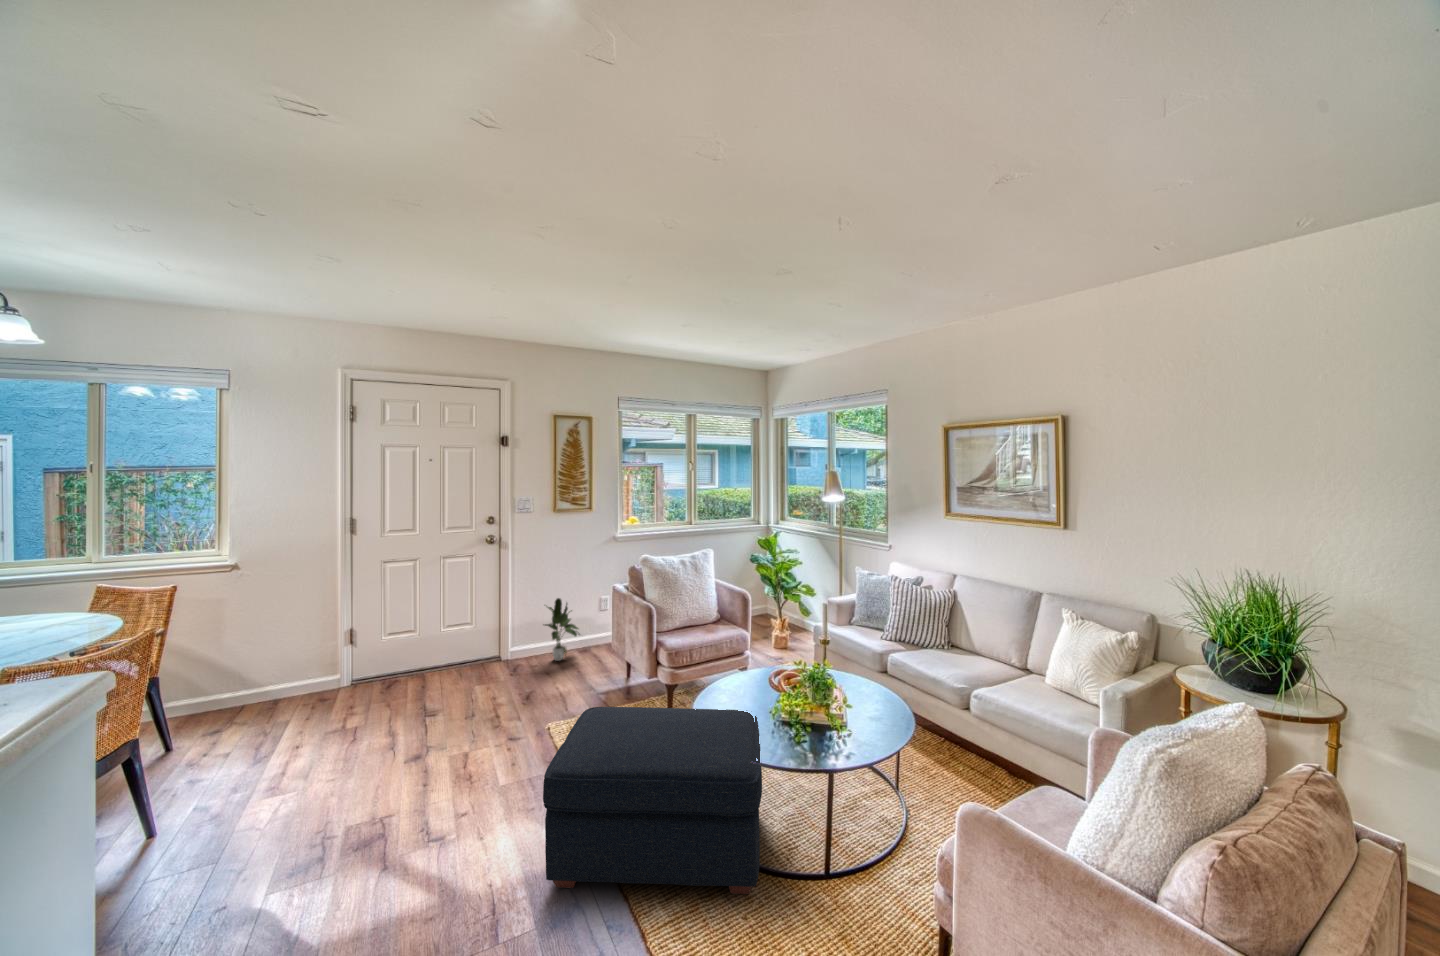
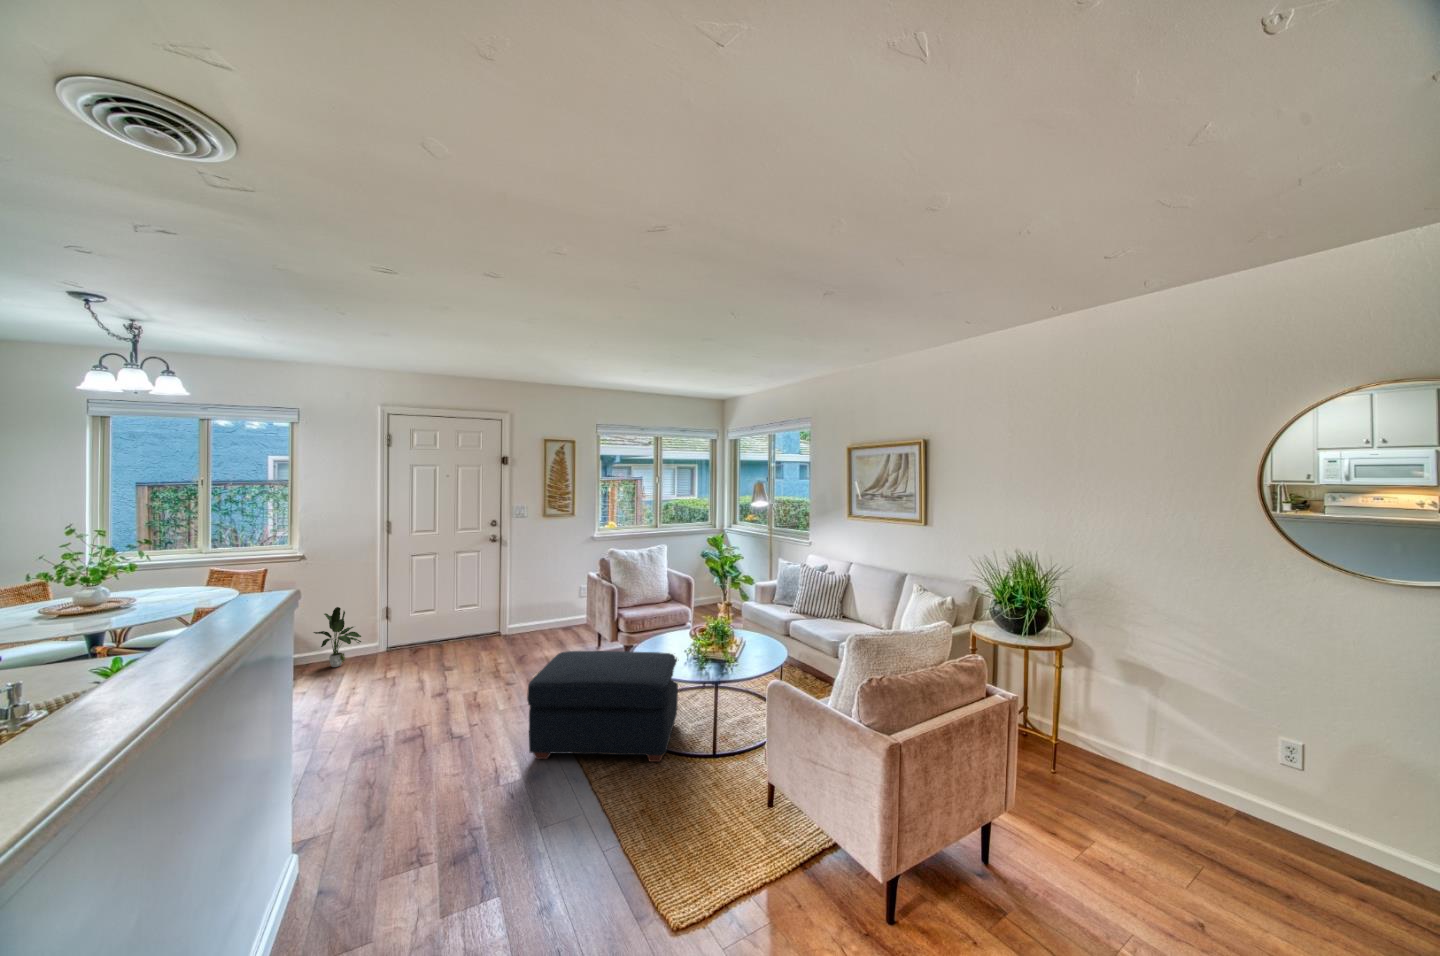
potted plant: present [543,598,580,661] -> present [314,607,361,667]

